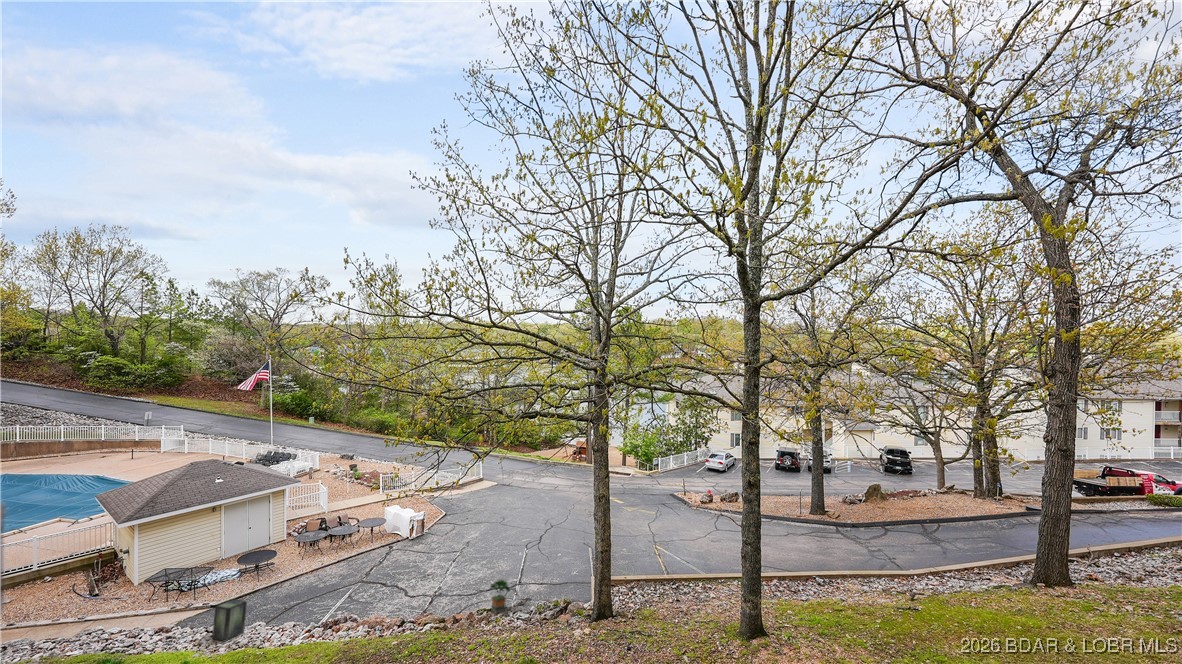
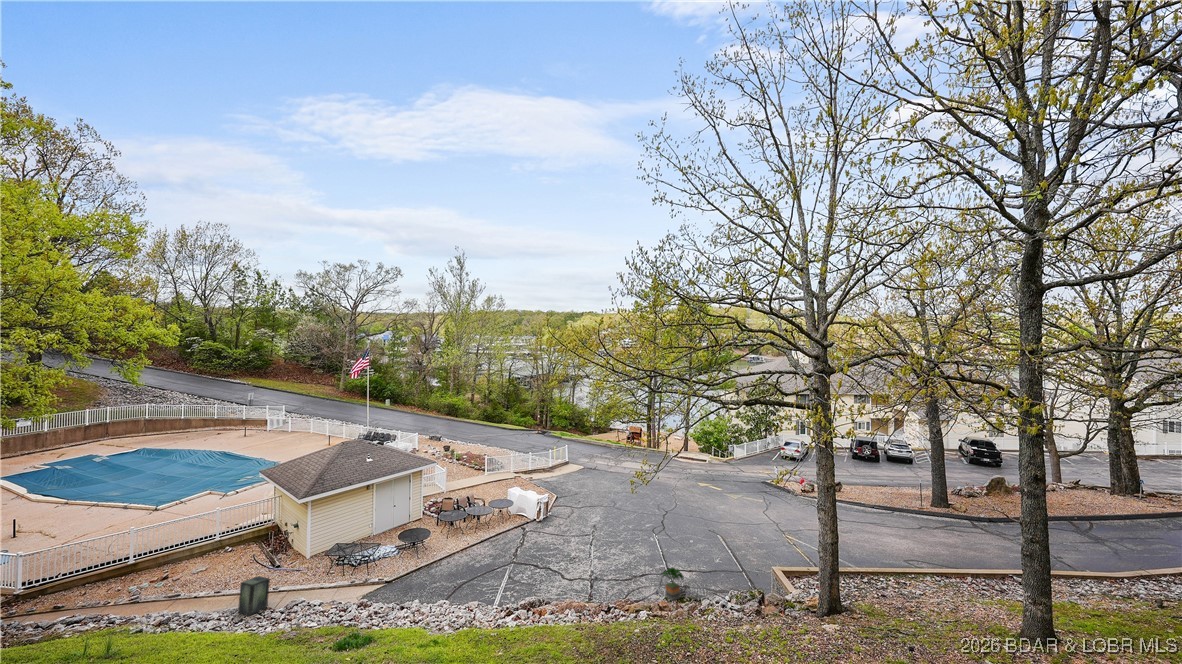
storage box: present [212,599,247,641] -> present [238,576,270,616]

